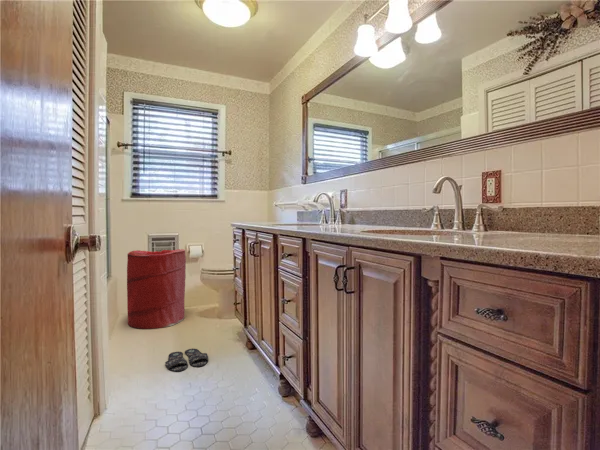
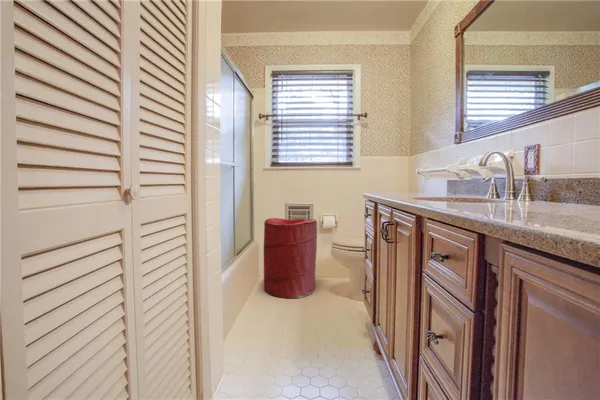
slippers: present [165,349,208,372] -> none [282,335,329,366]

